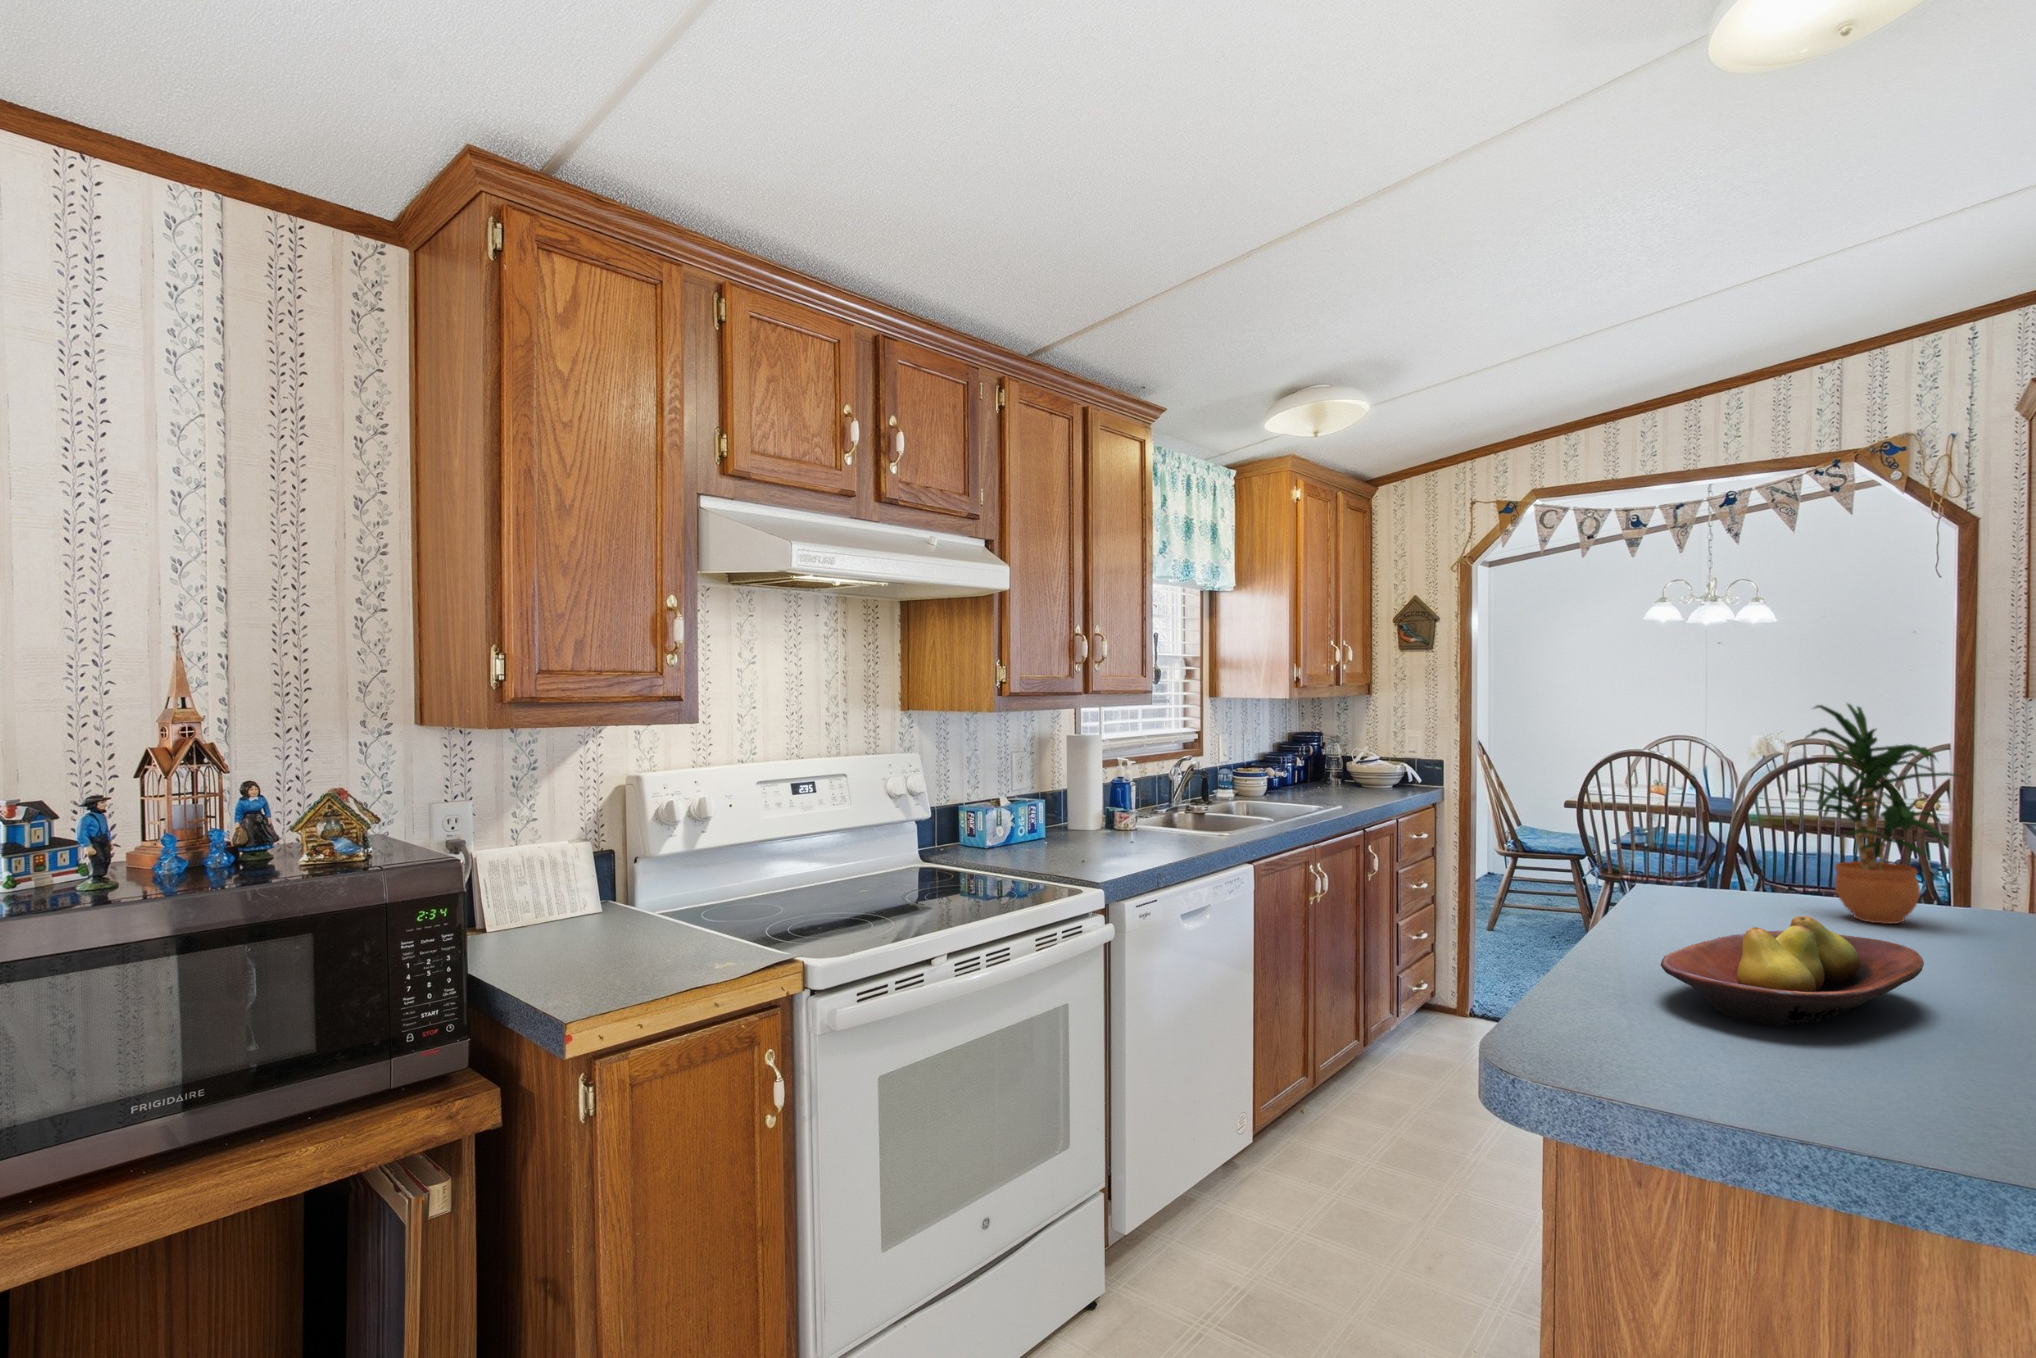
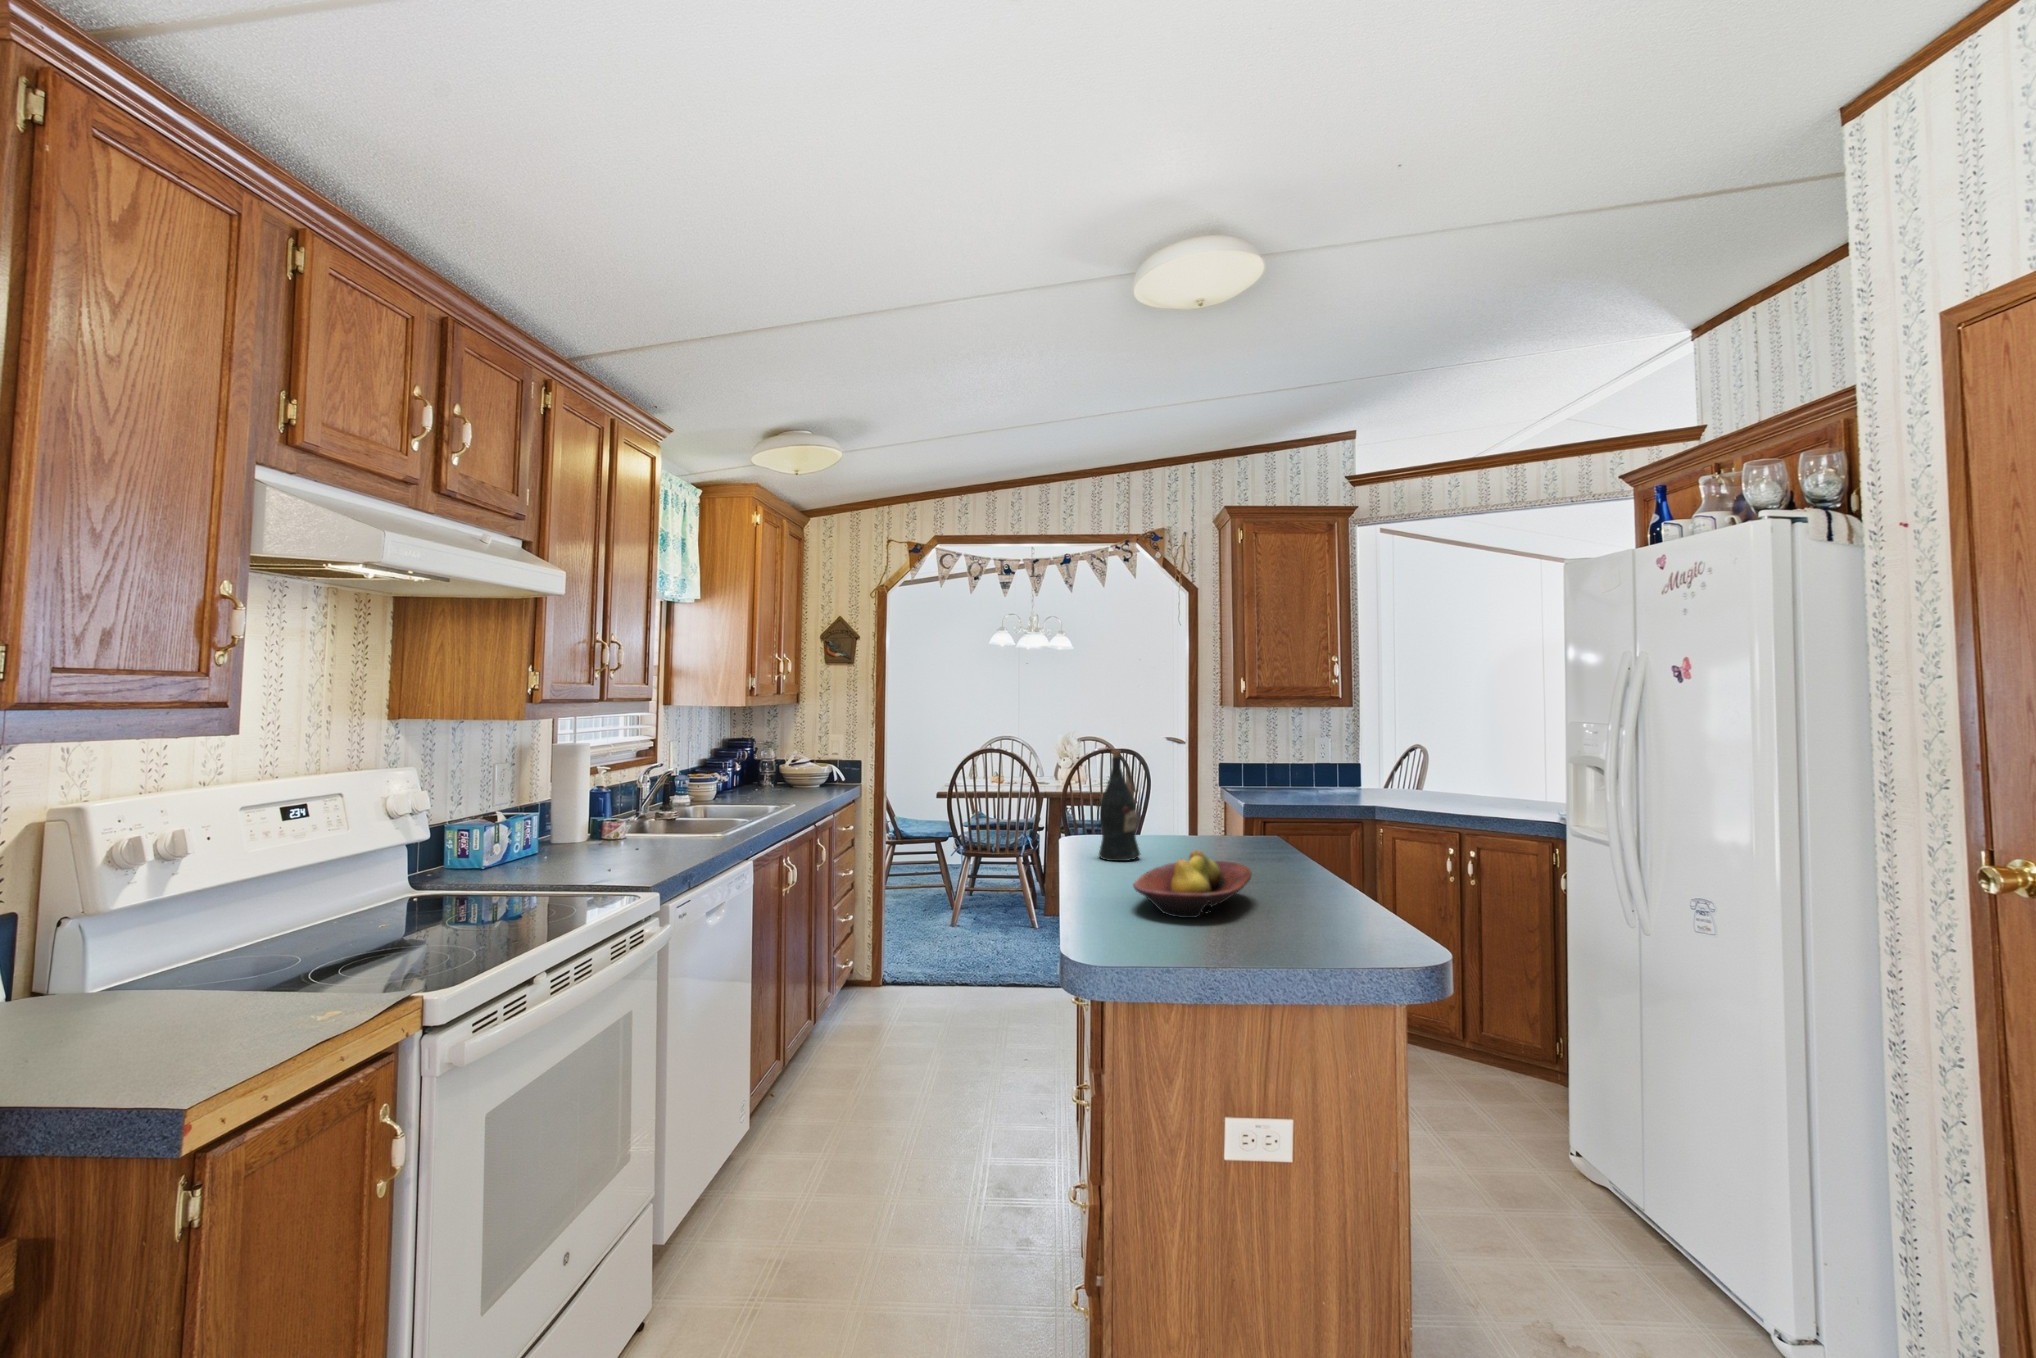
potted plant: present [1800,704,1955,924] -> none [1155,715,1236,855]
wine bottle: none [1685,753,1761,917] -> present [1099,750,1140,861]

